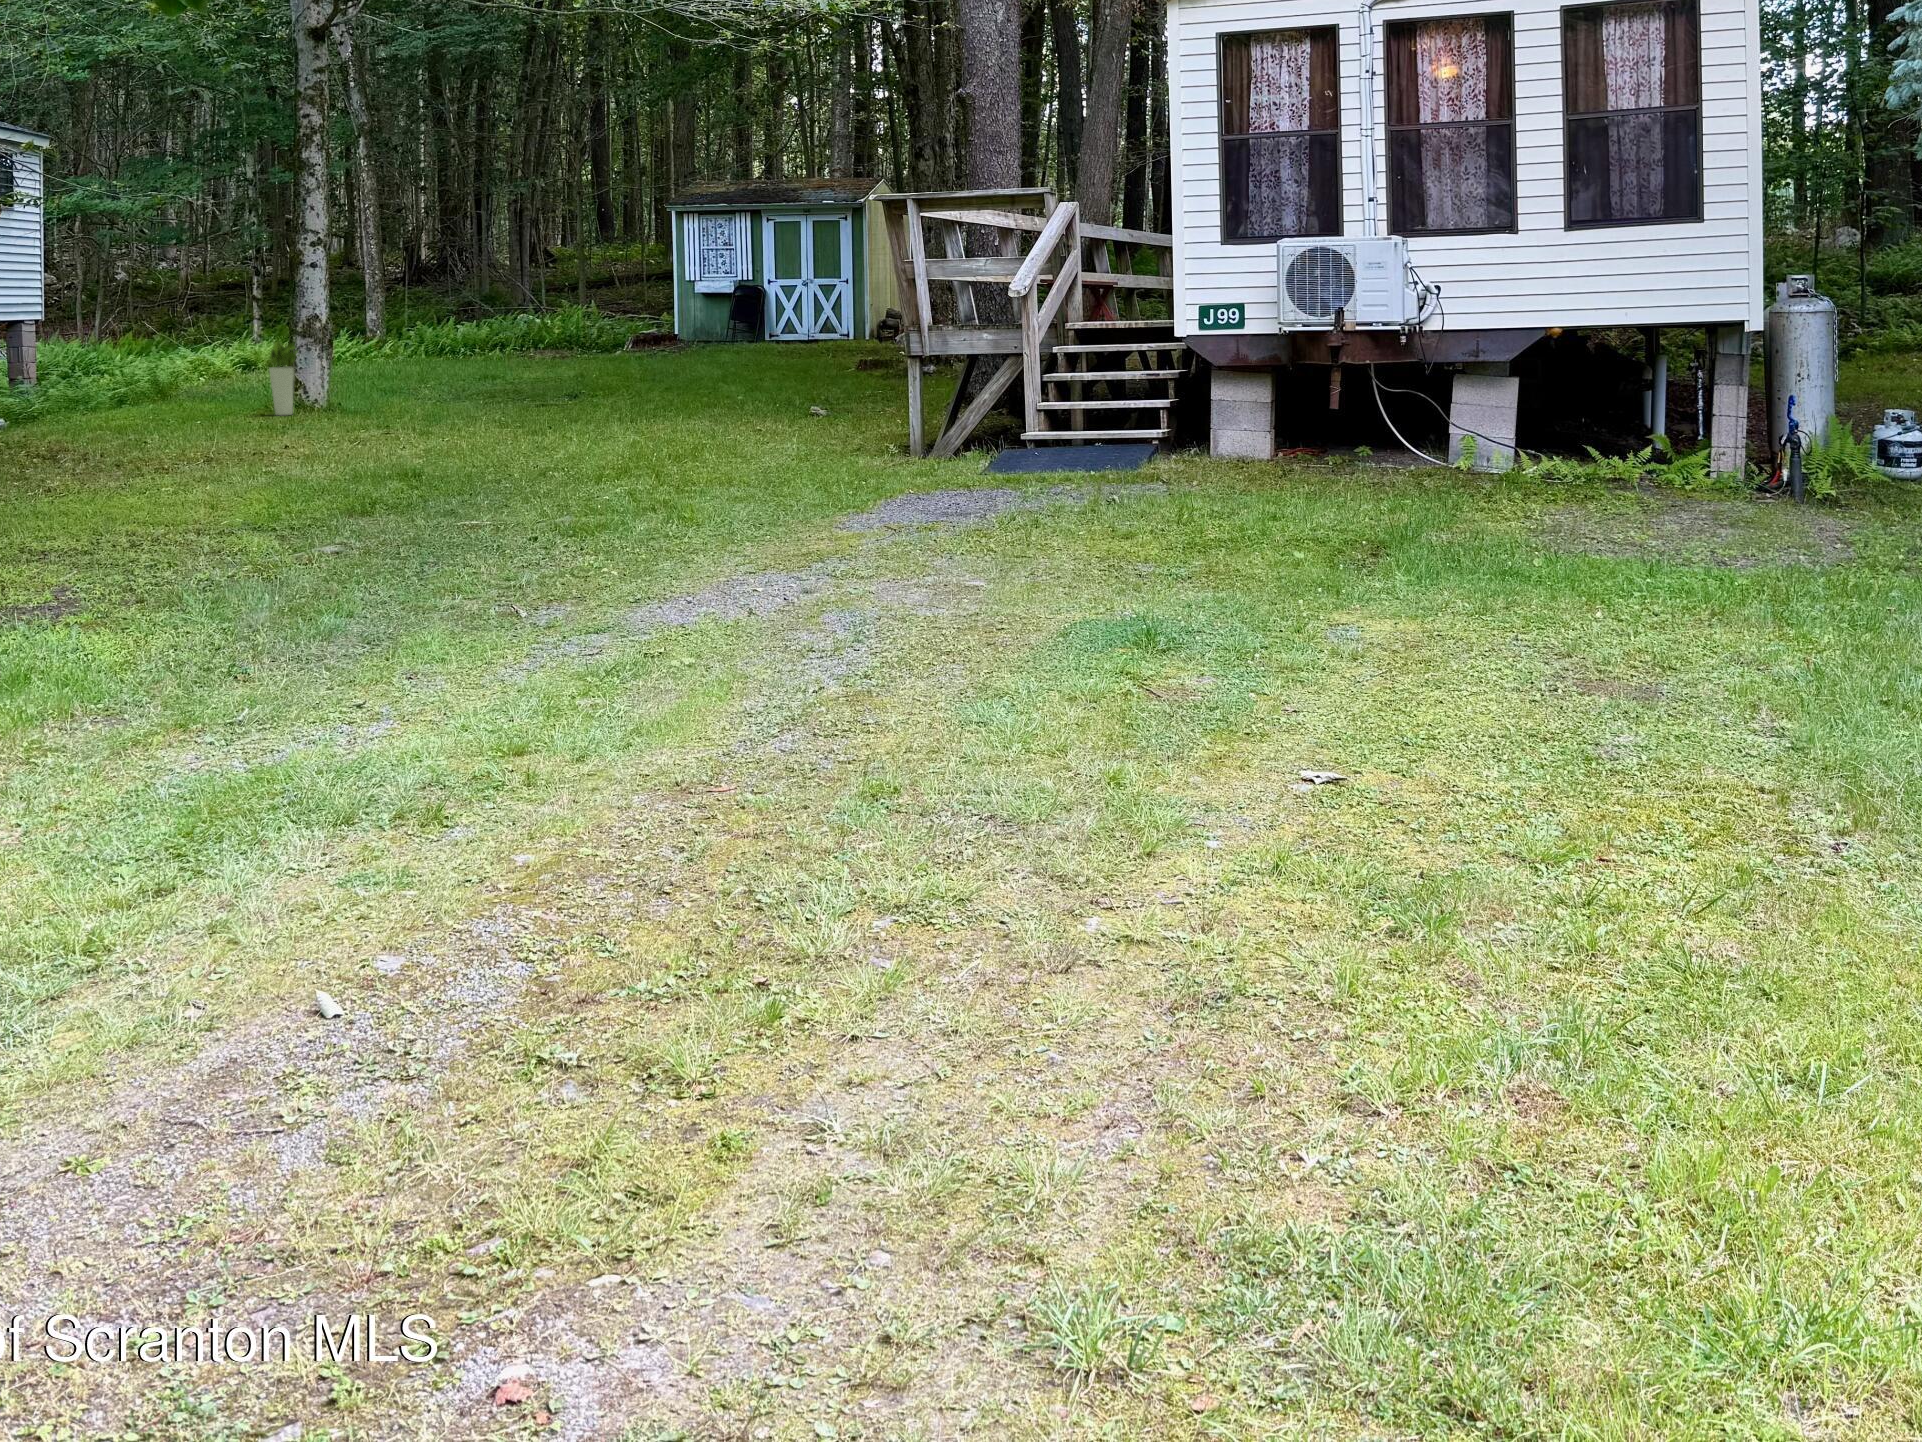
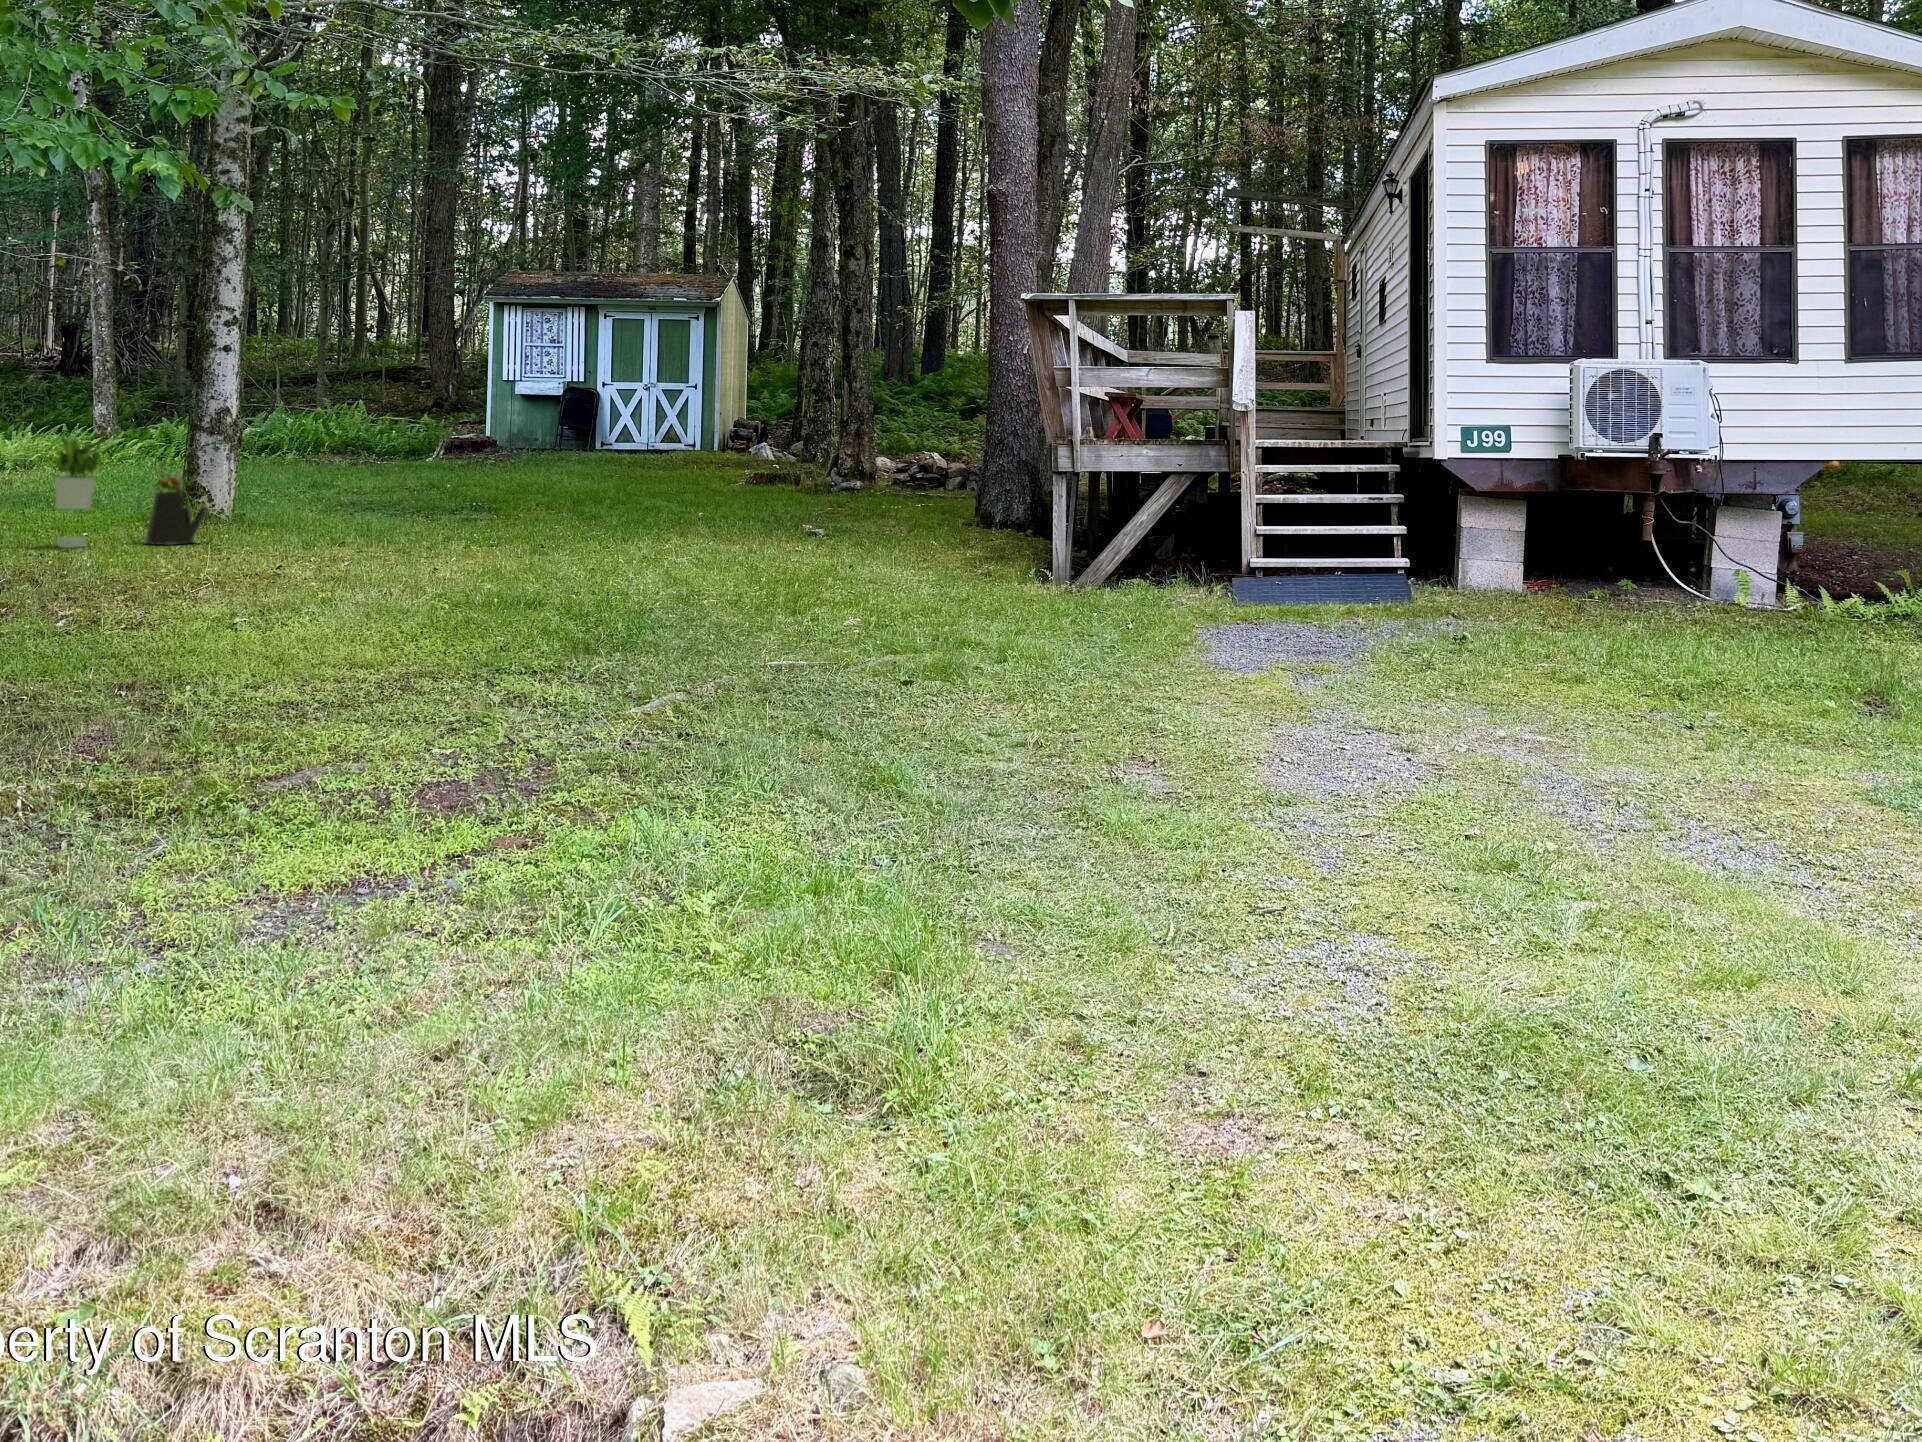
watering can: none [326,359,369,413] -> present [138,473,206,545]

